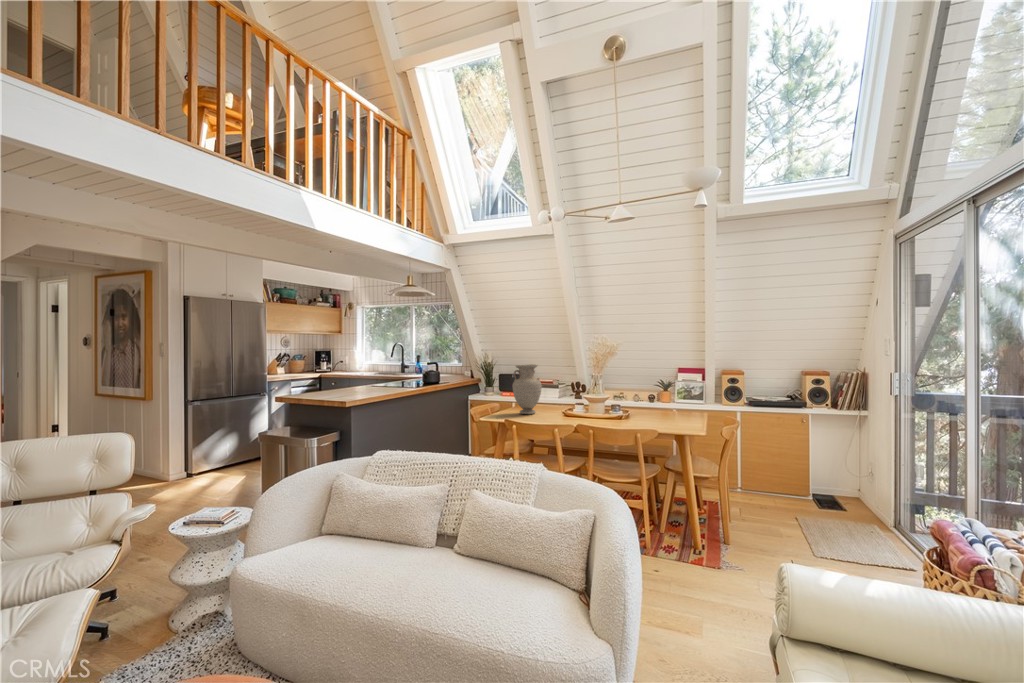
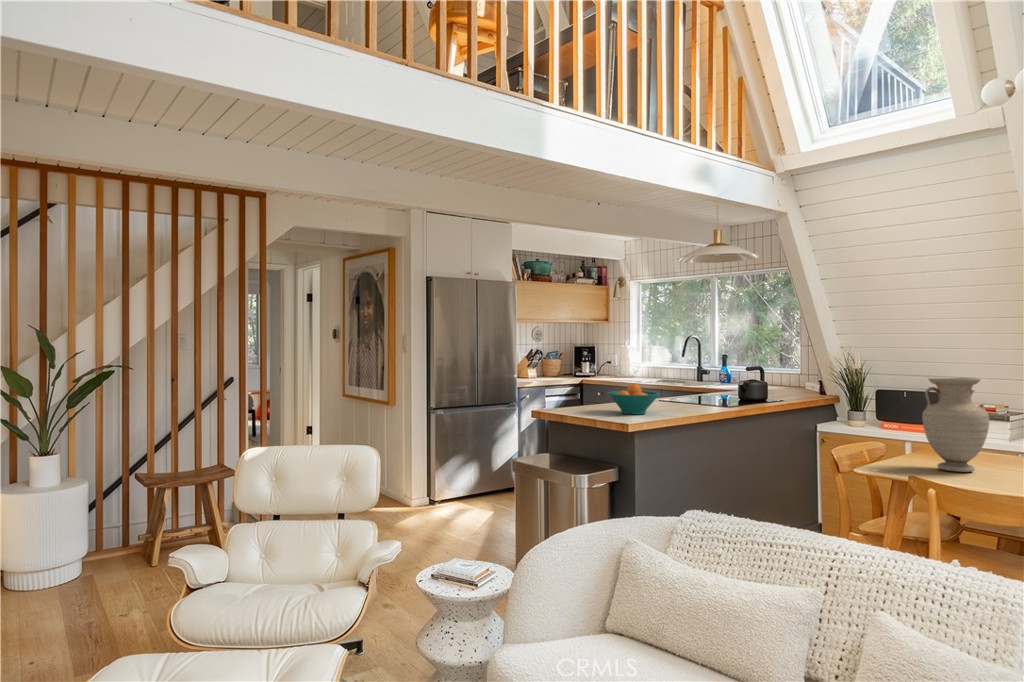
fruit bowl: none [333,375,369,395] -> present [608,384,660,414]

